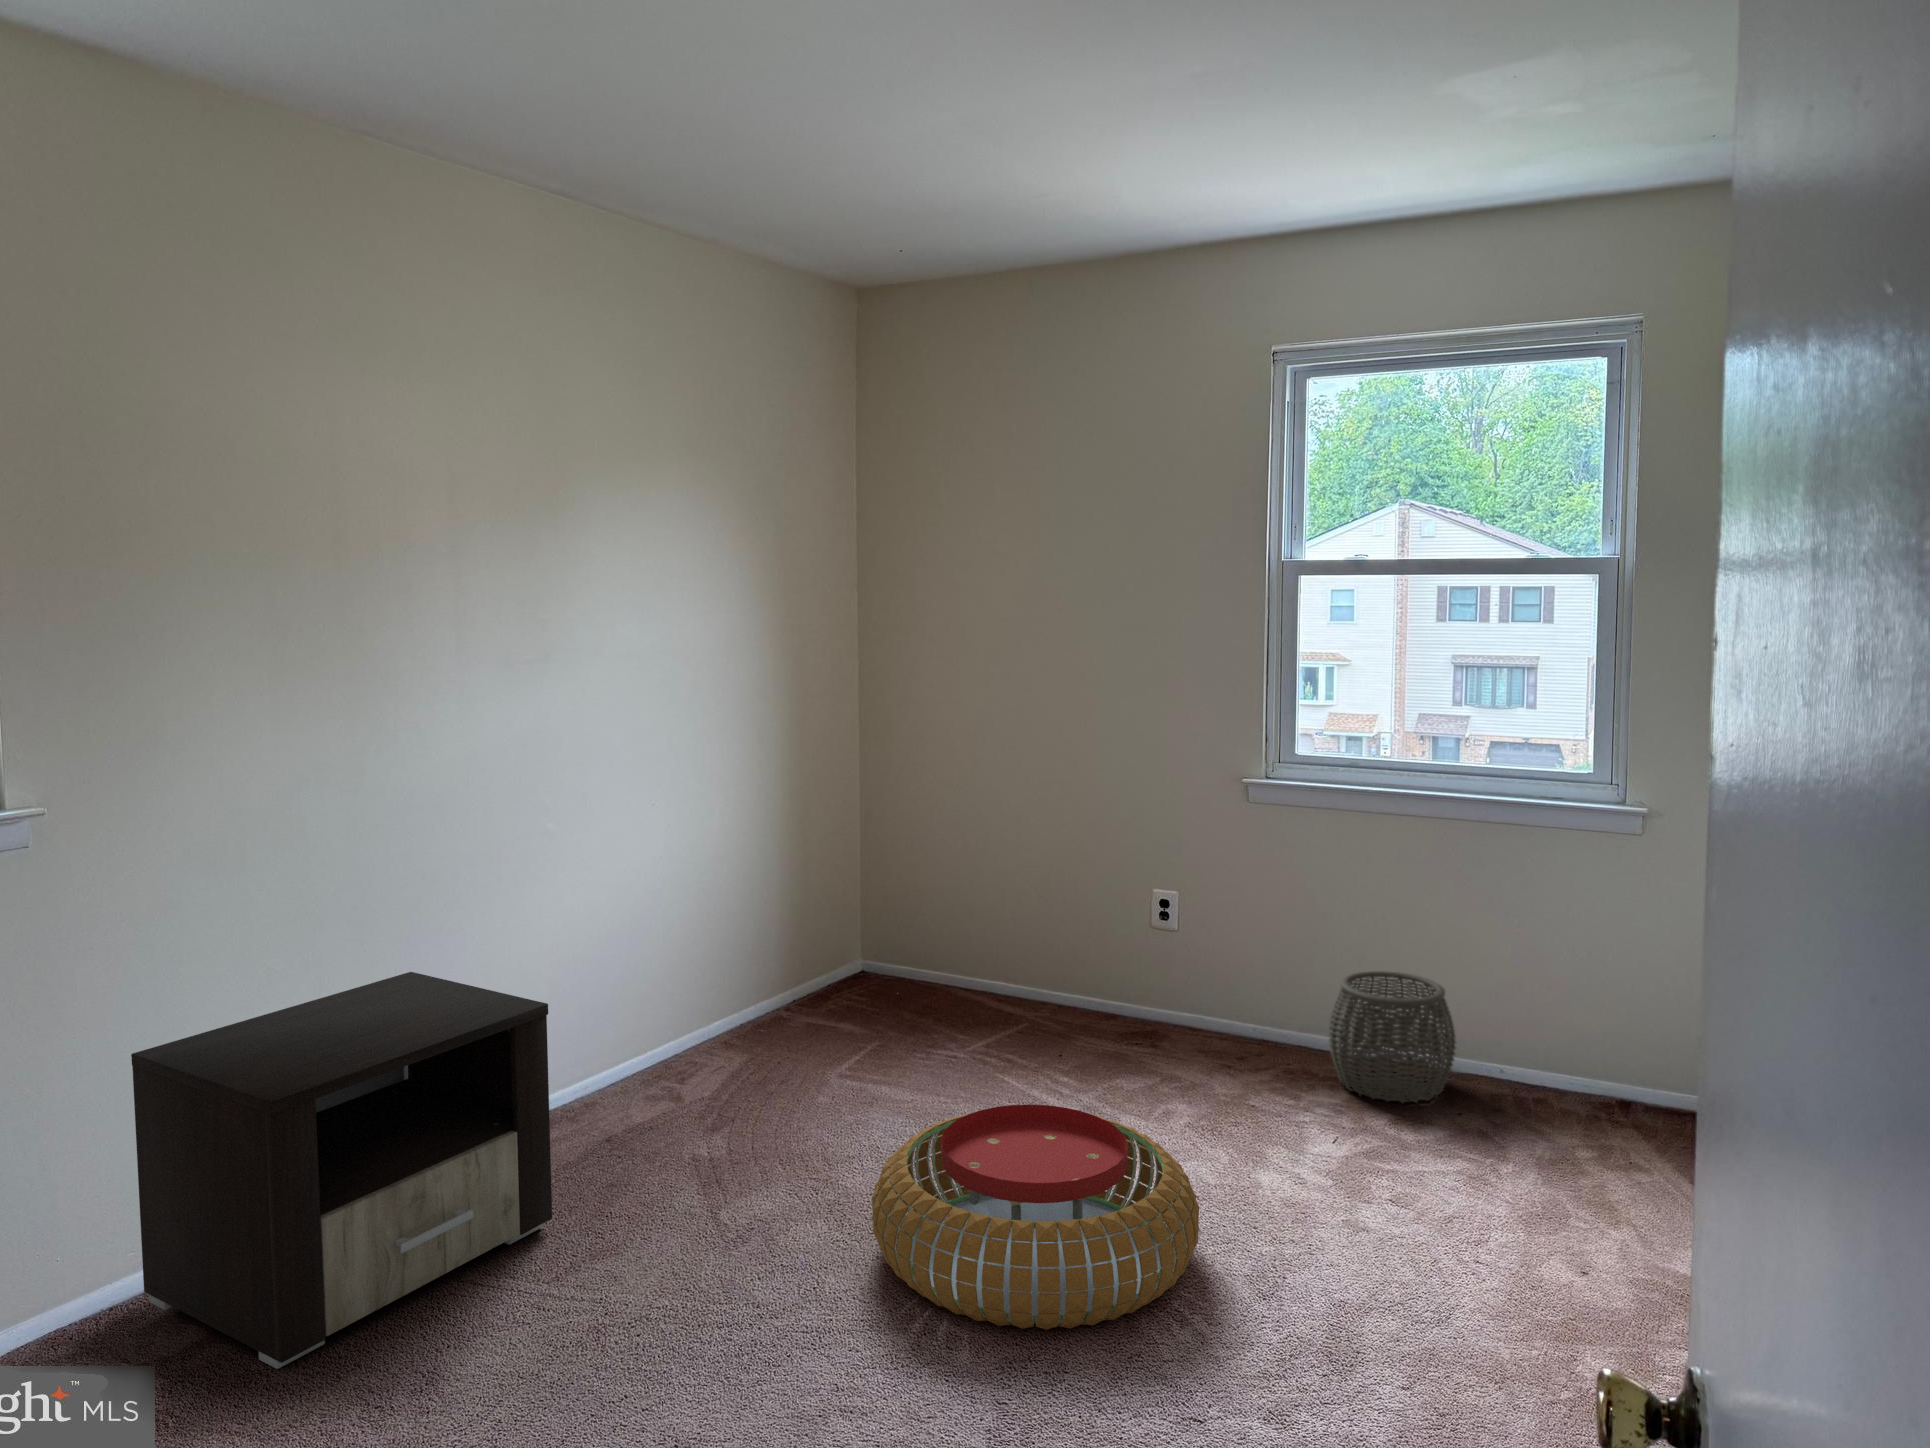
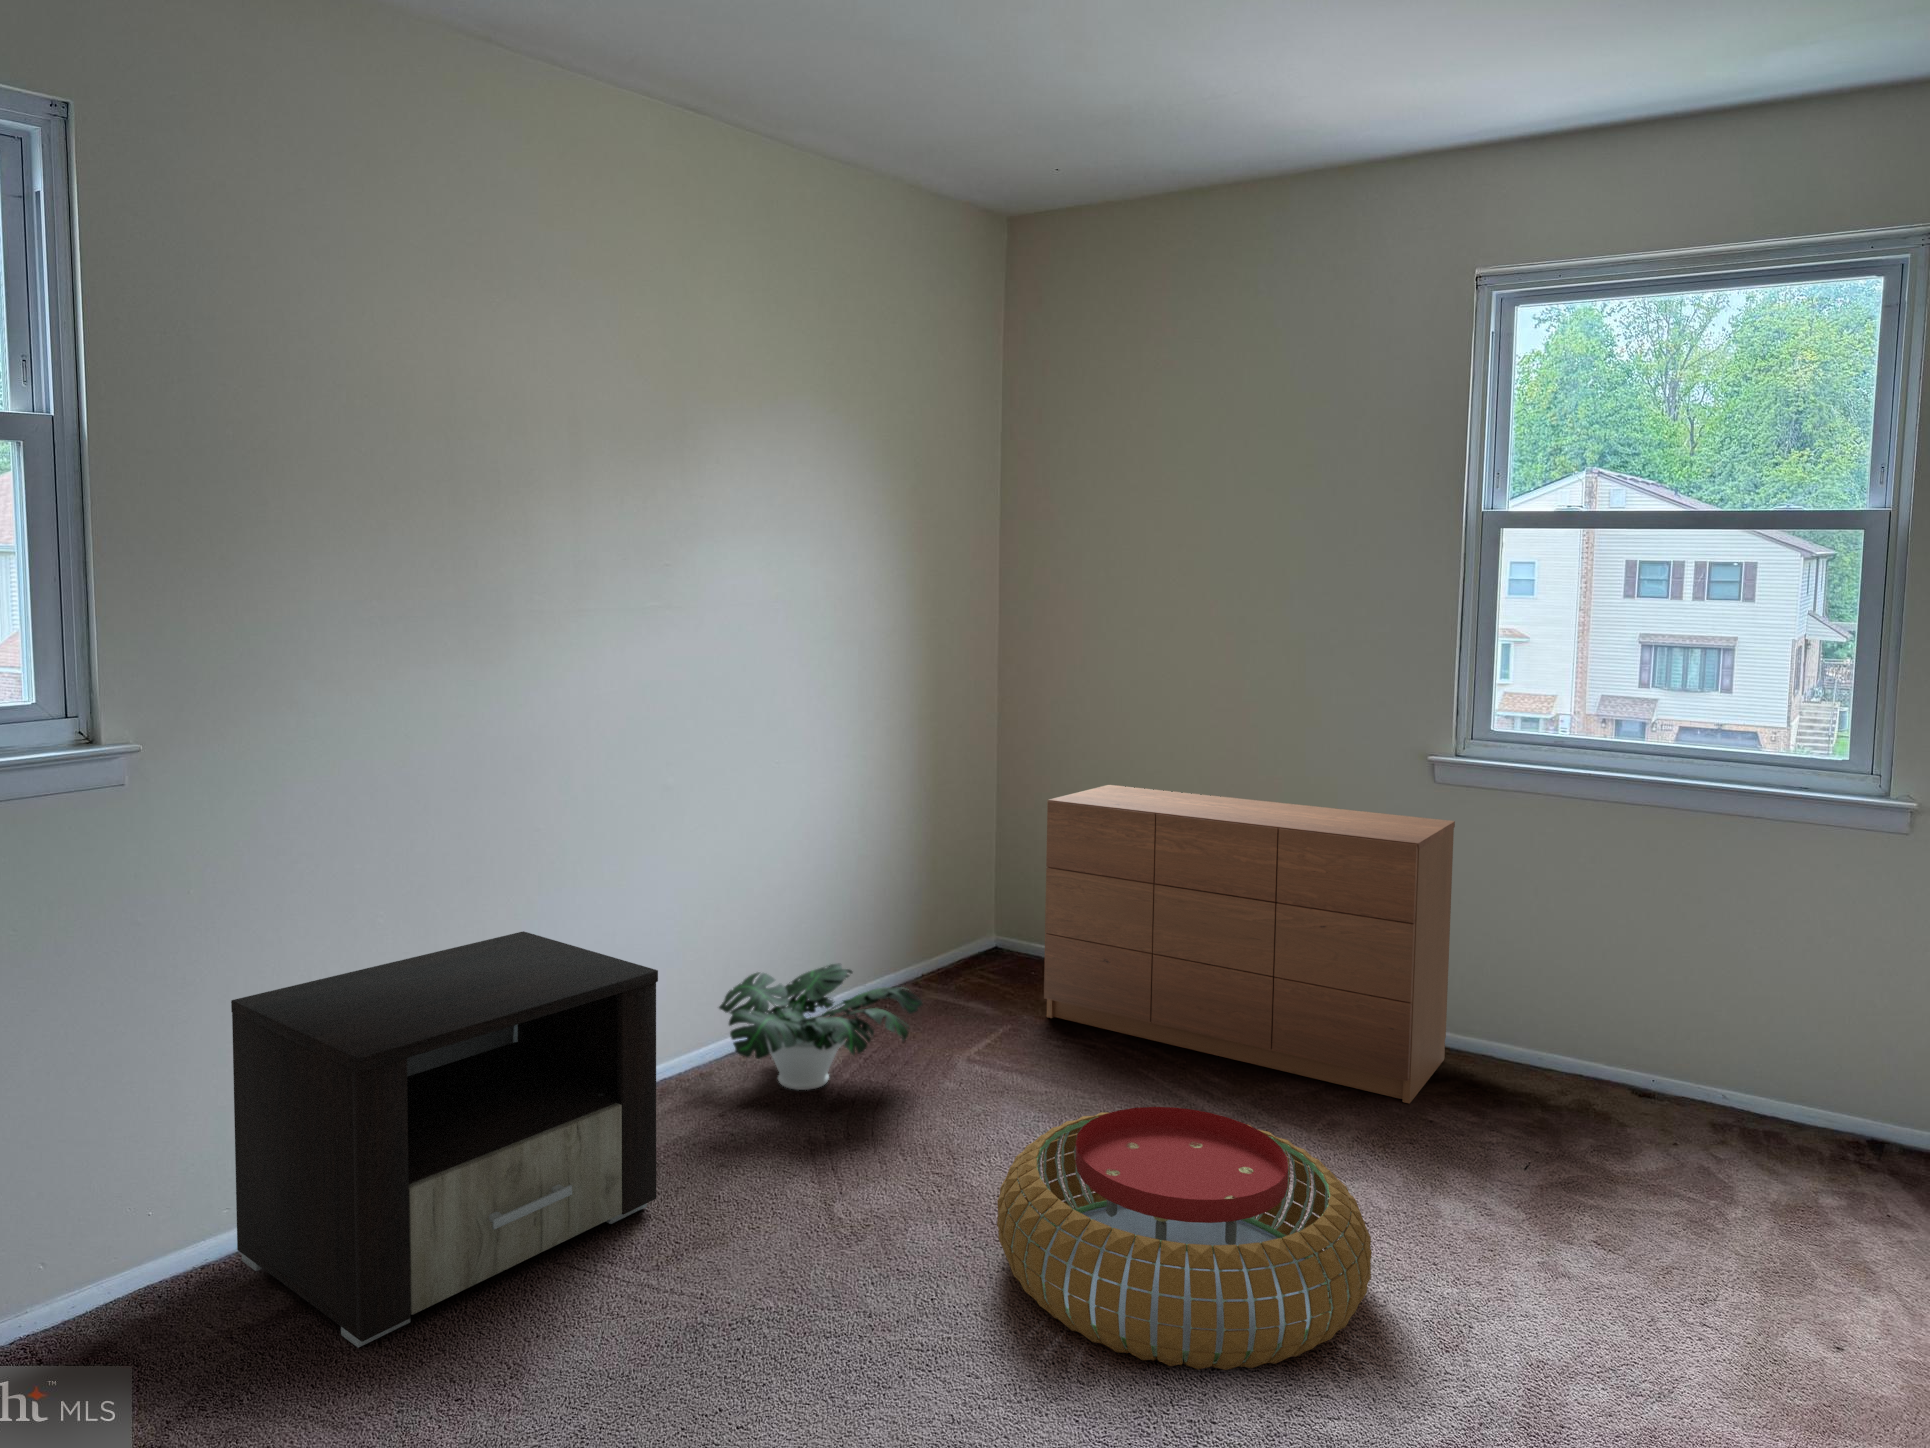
dresser: none [922,798,1298,1090] -> present [1044,785,1455,1104]
woven basket: present [1328,971,1456,1103] -> none [1489,981,1641,1129]
potted plant: none [603,986,804,1110] -> present [719,964,922,1090]

